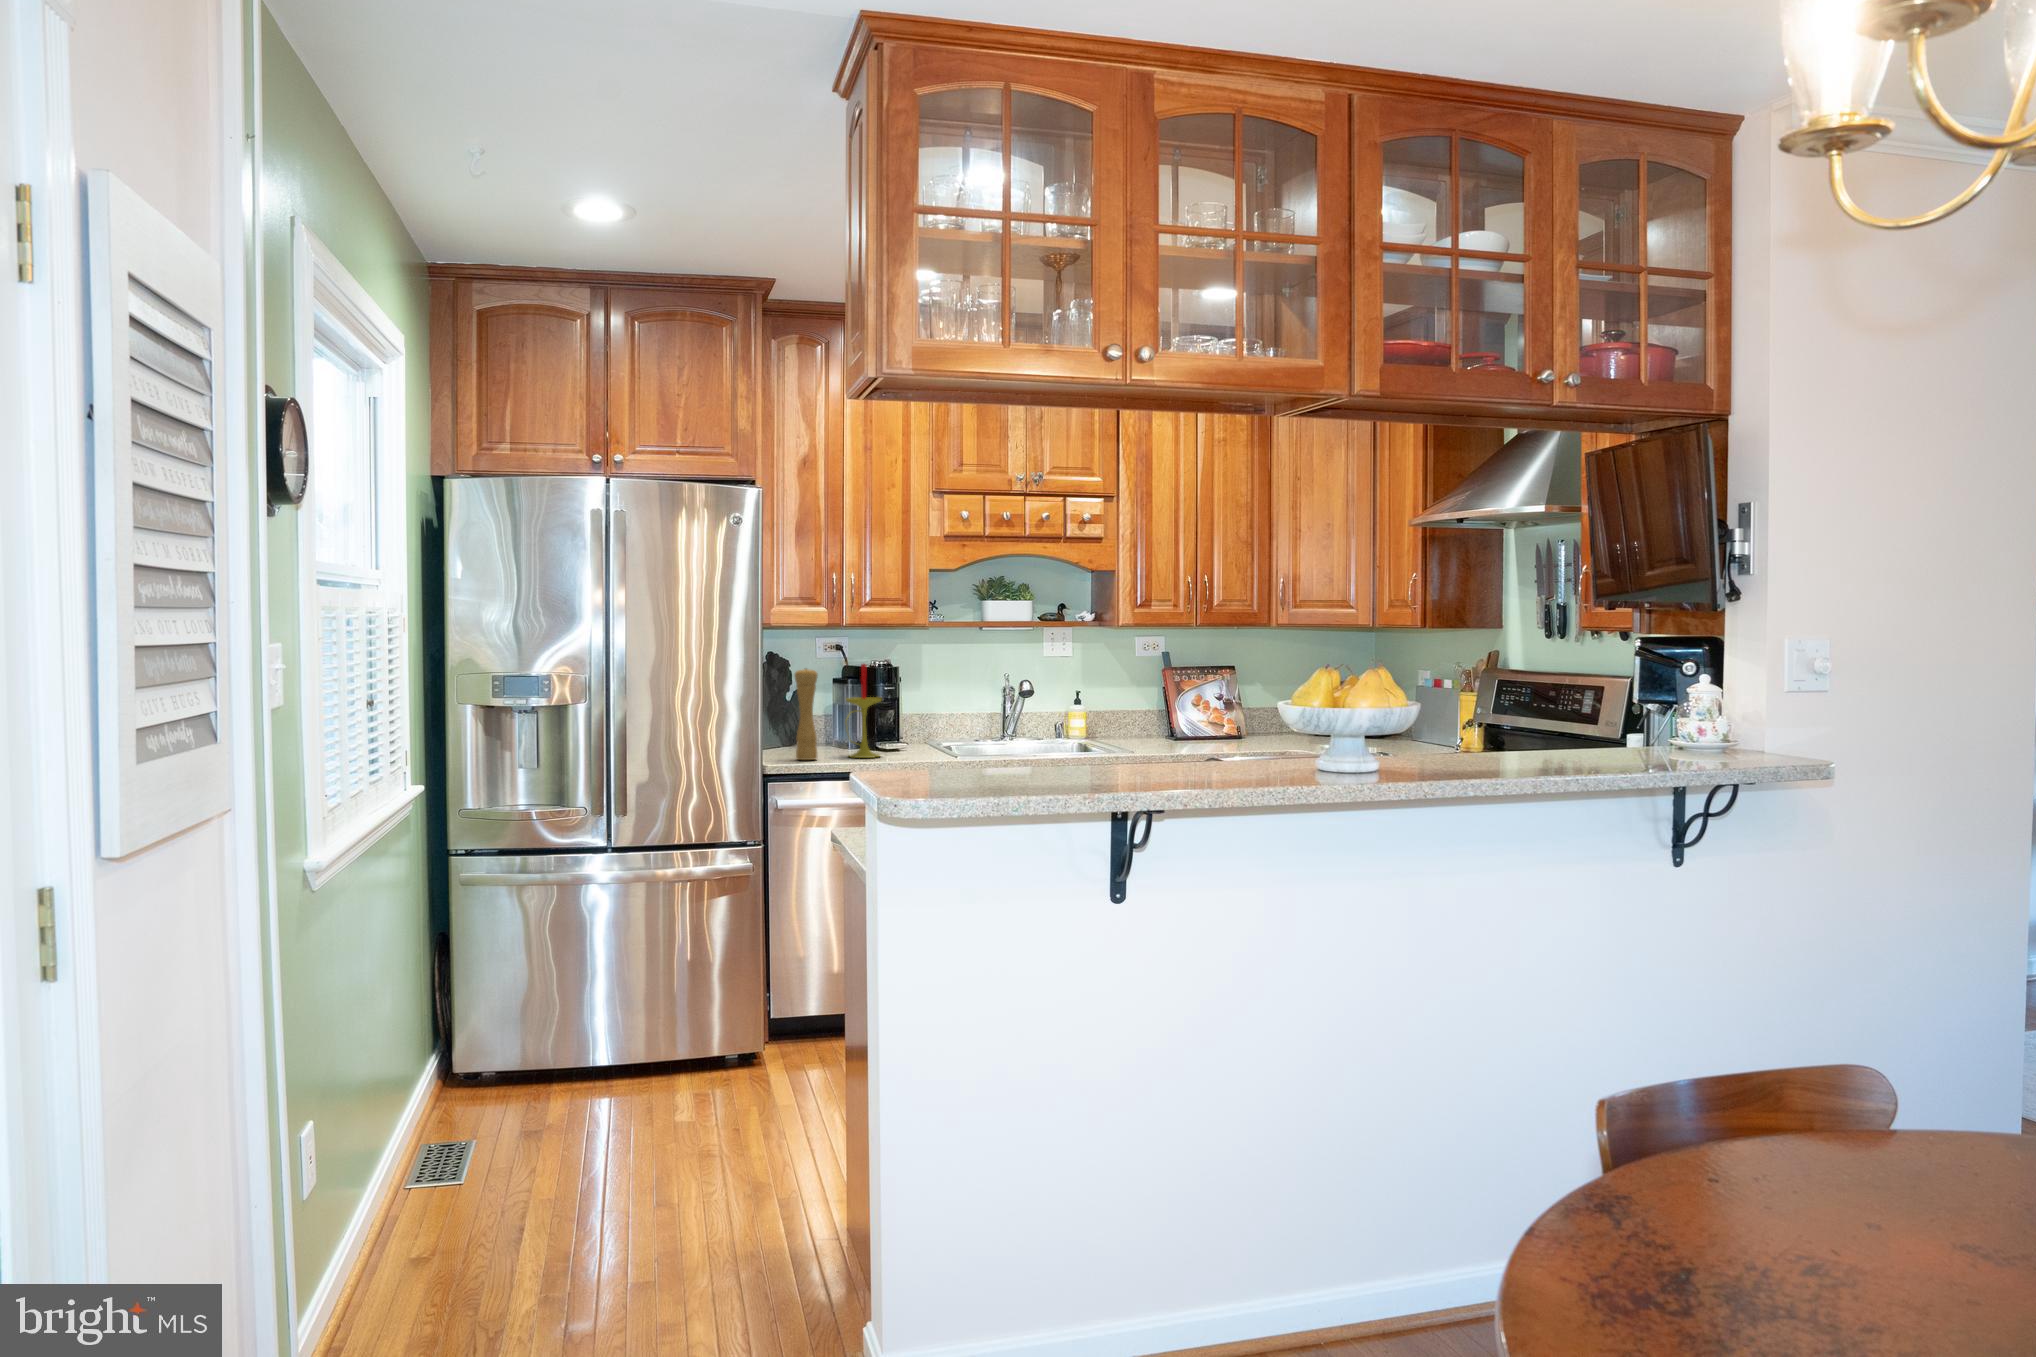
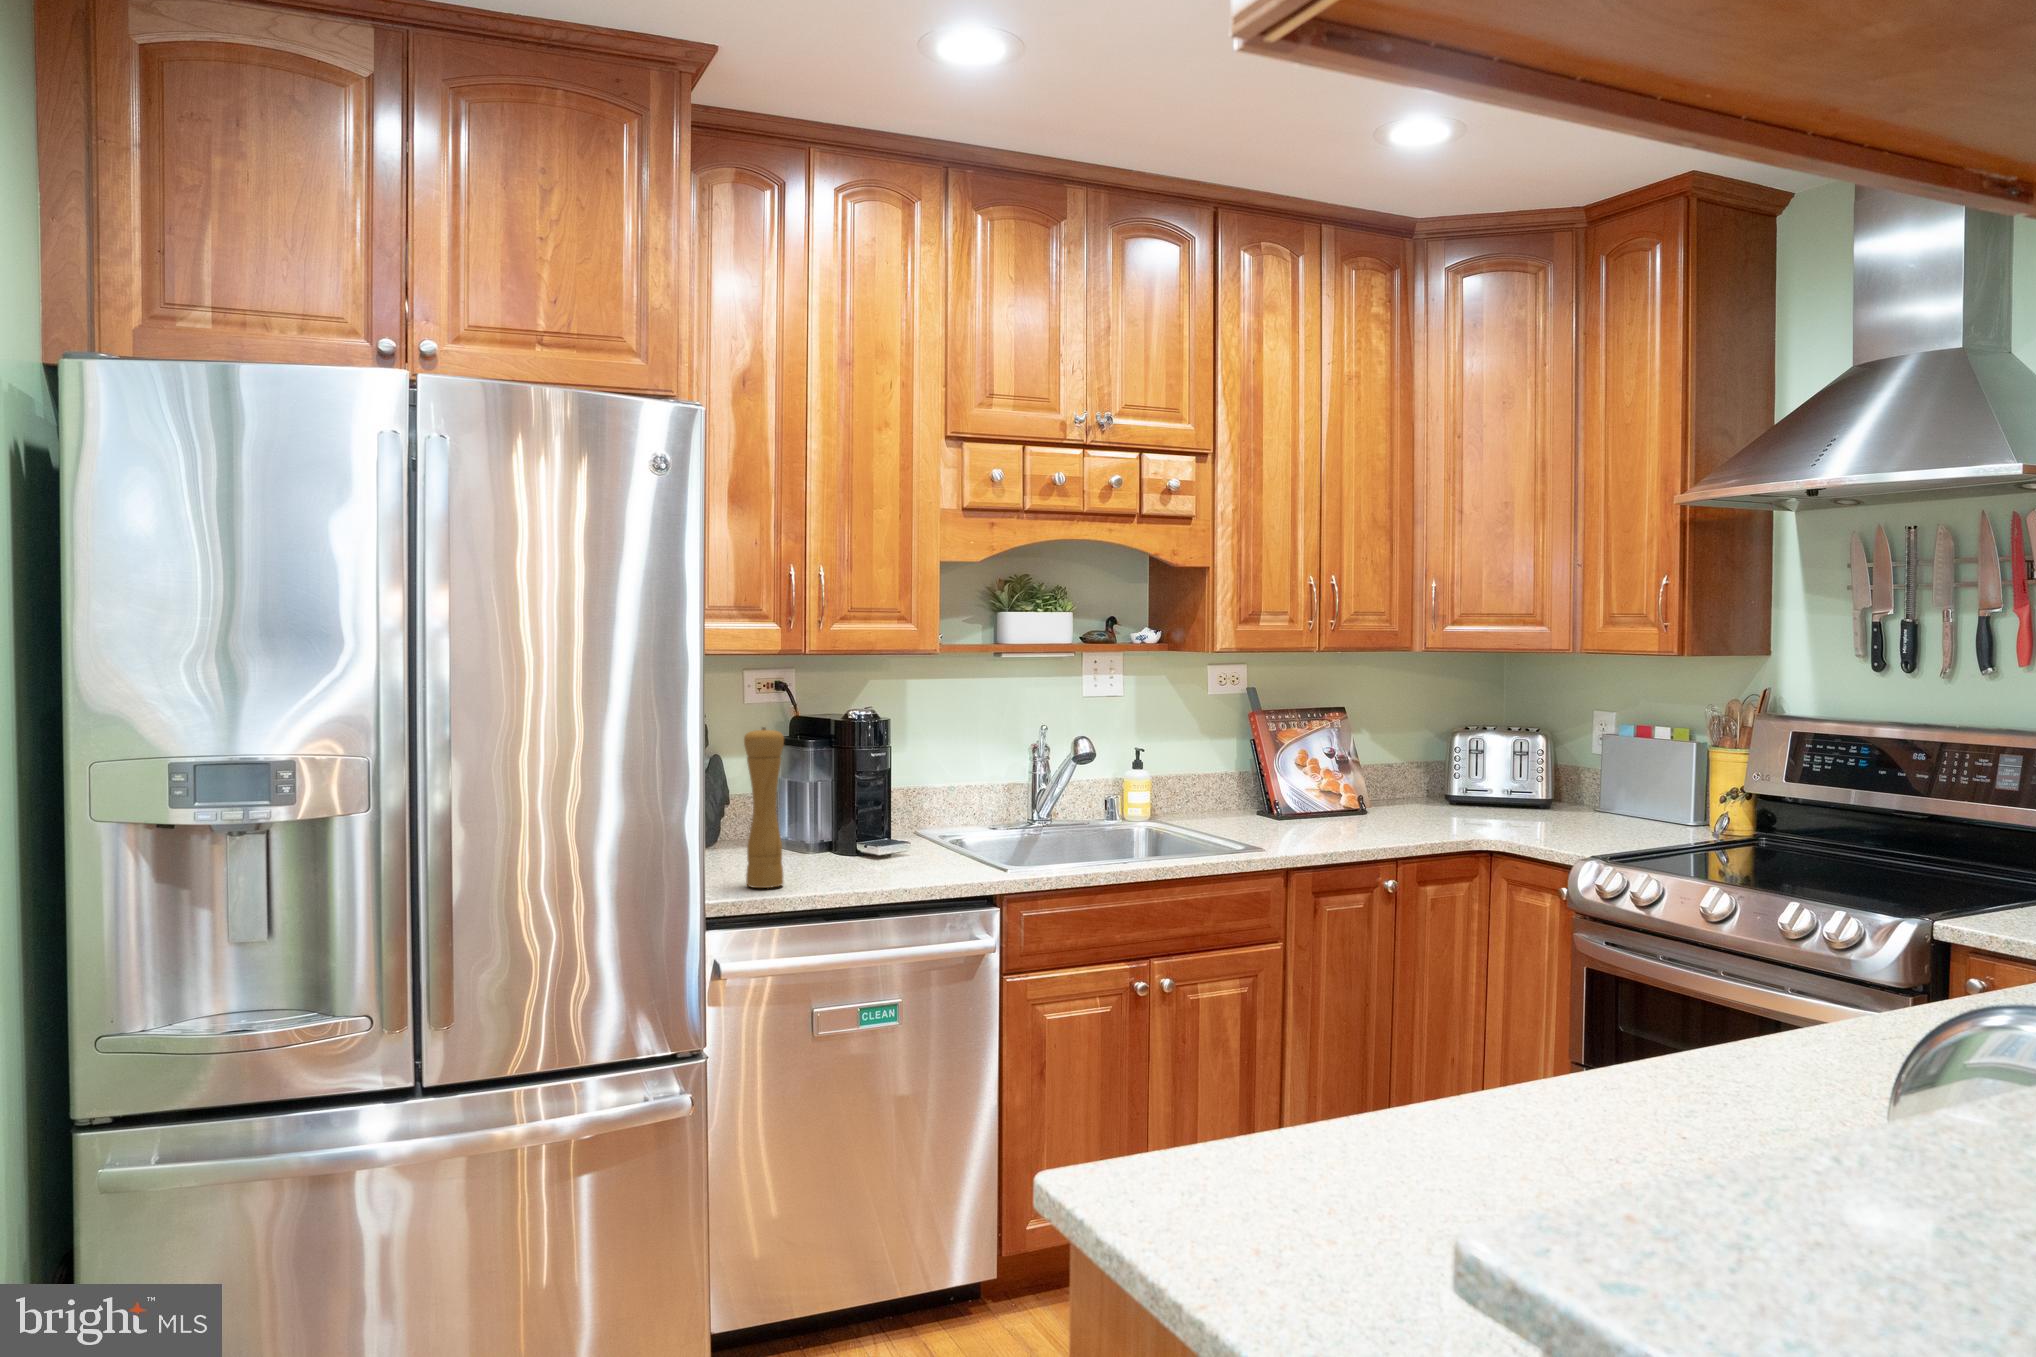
candle: present [846,664,882,758] -> none [824,713,887,878]

